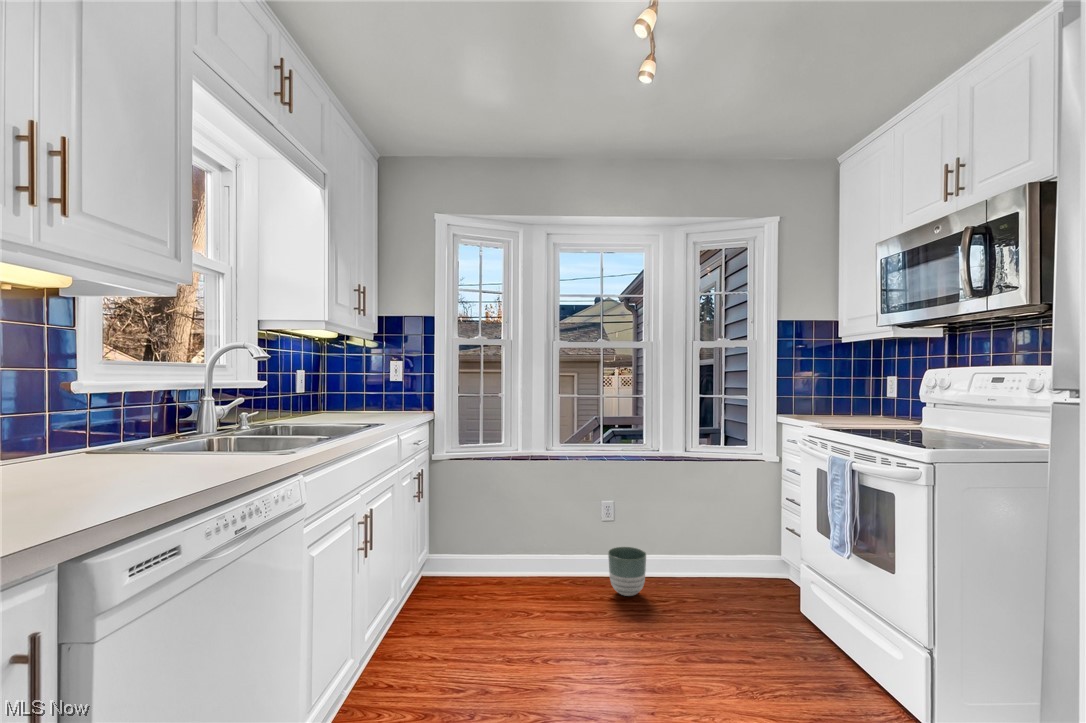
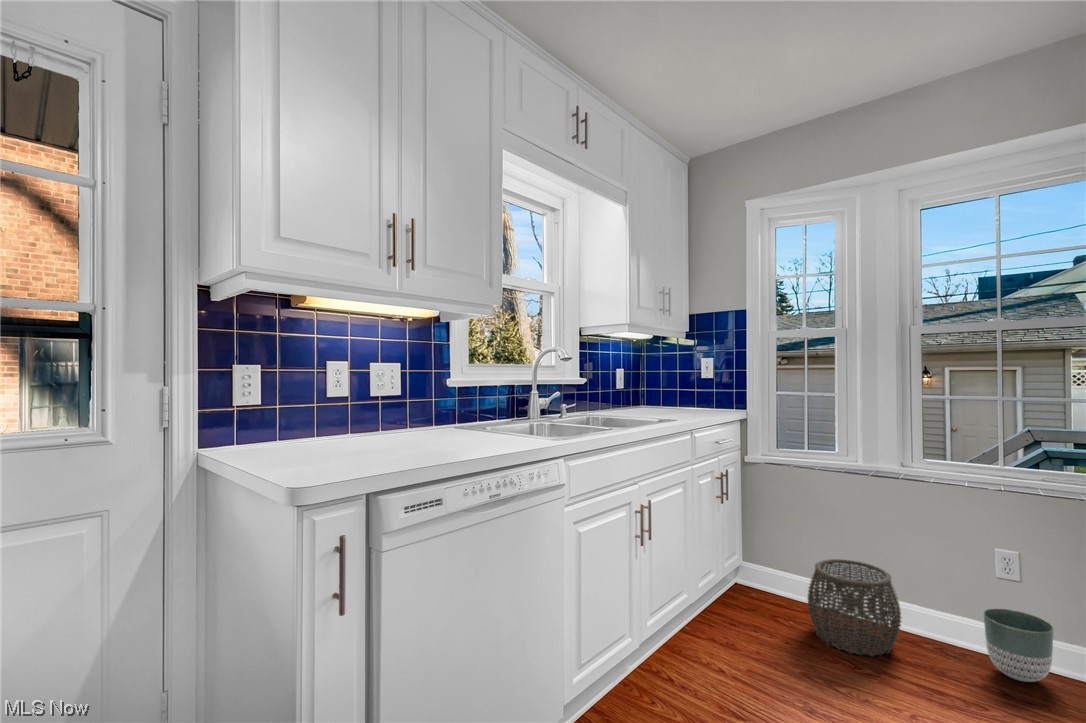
woven basket: none [491,533,560,611] -> present [808,559,901,656]

